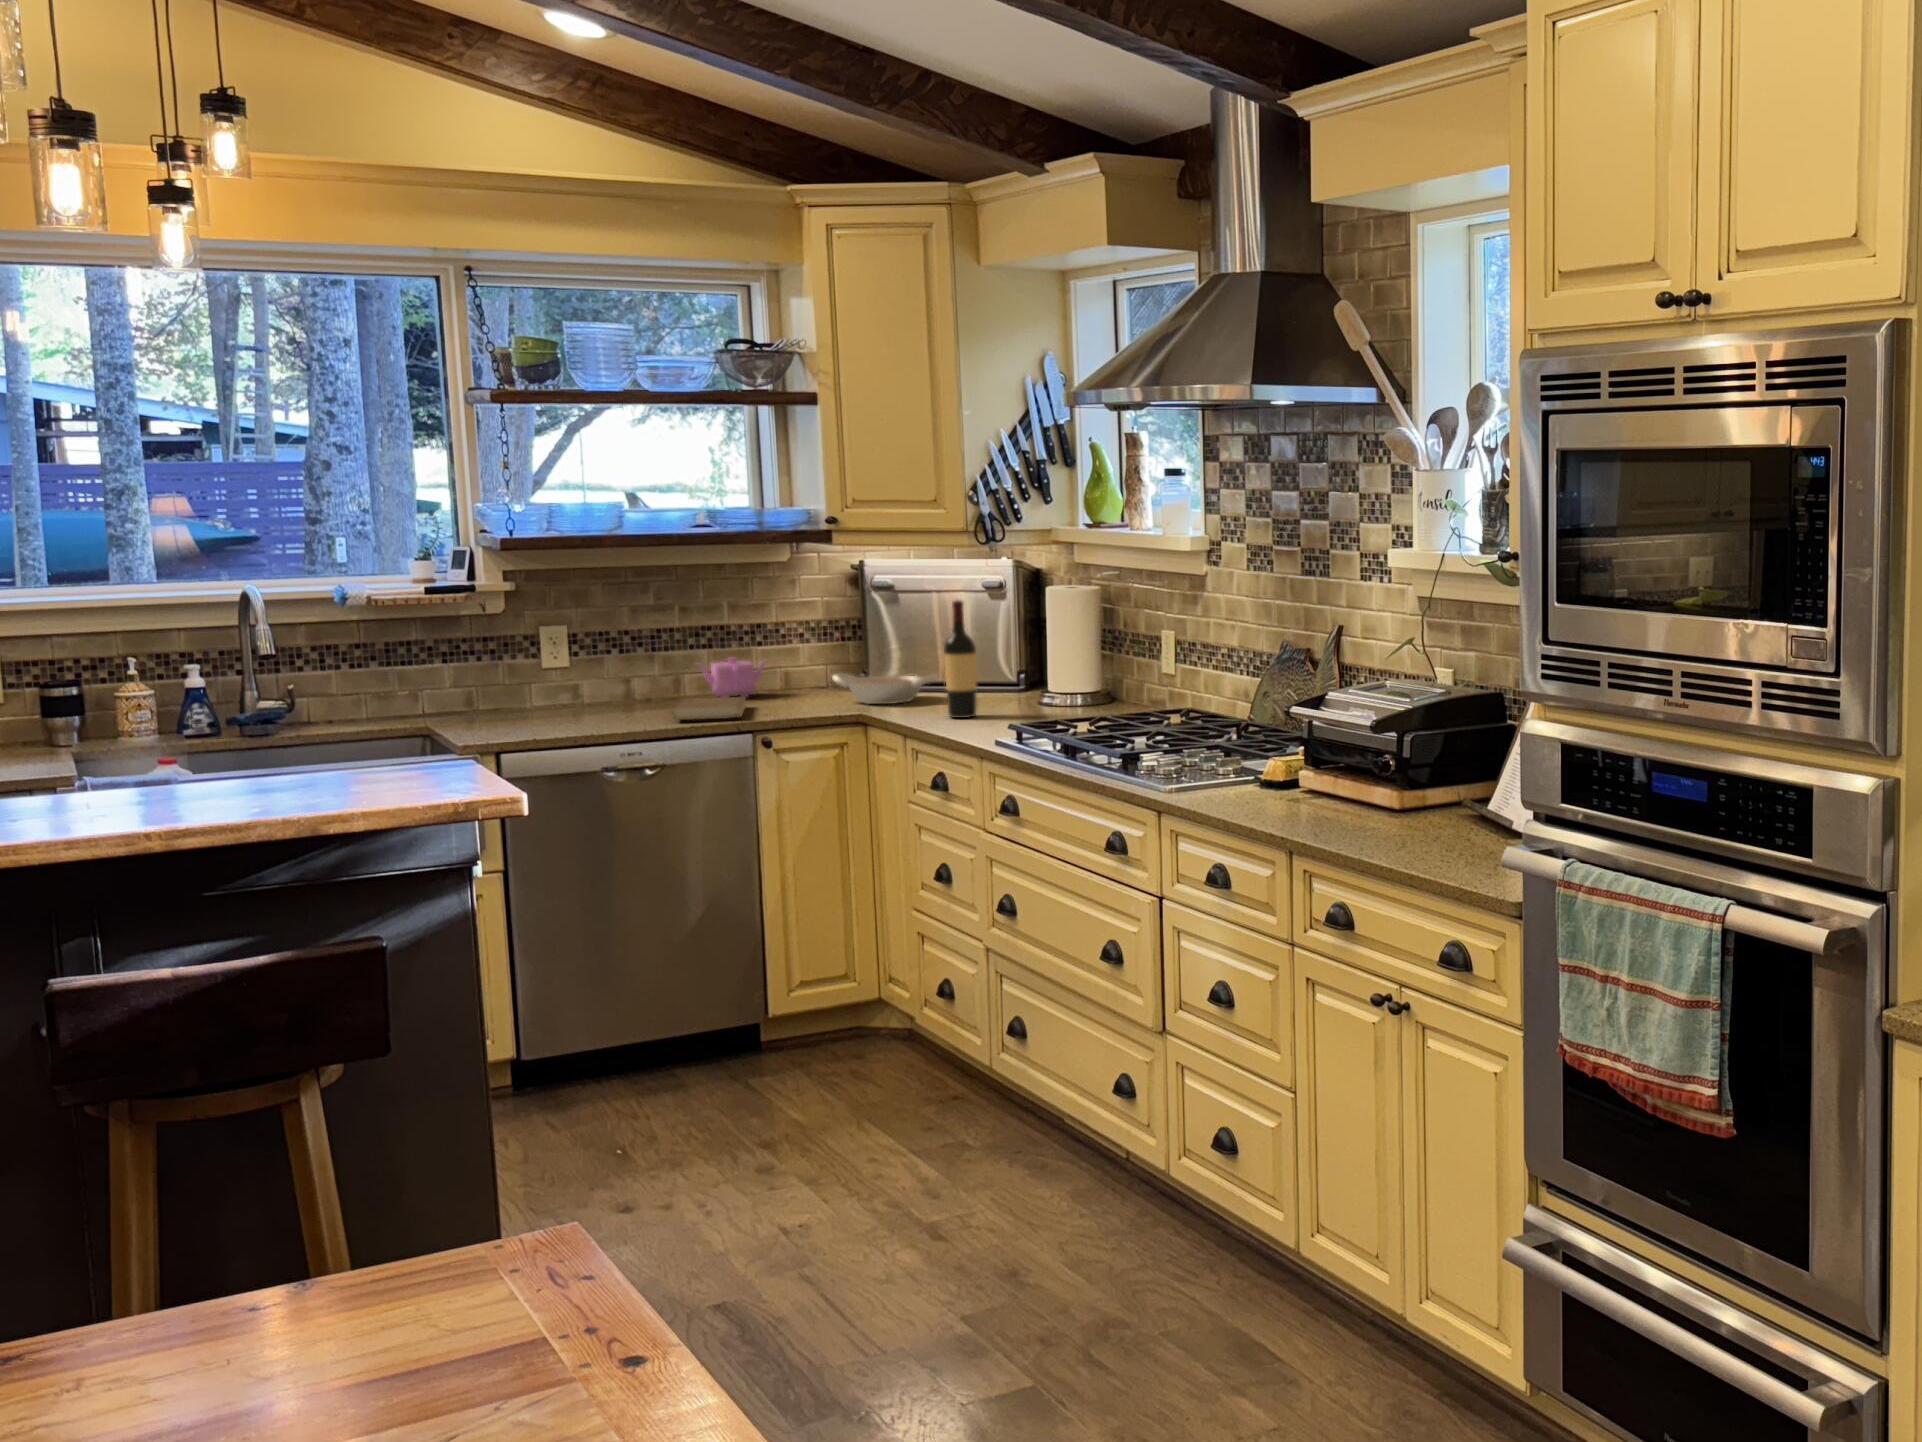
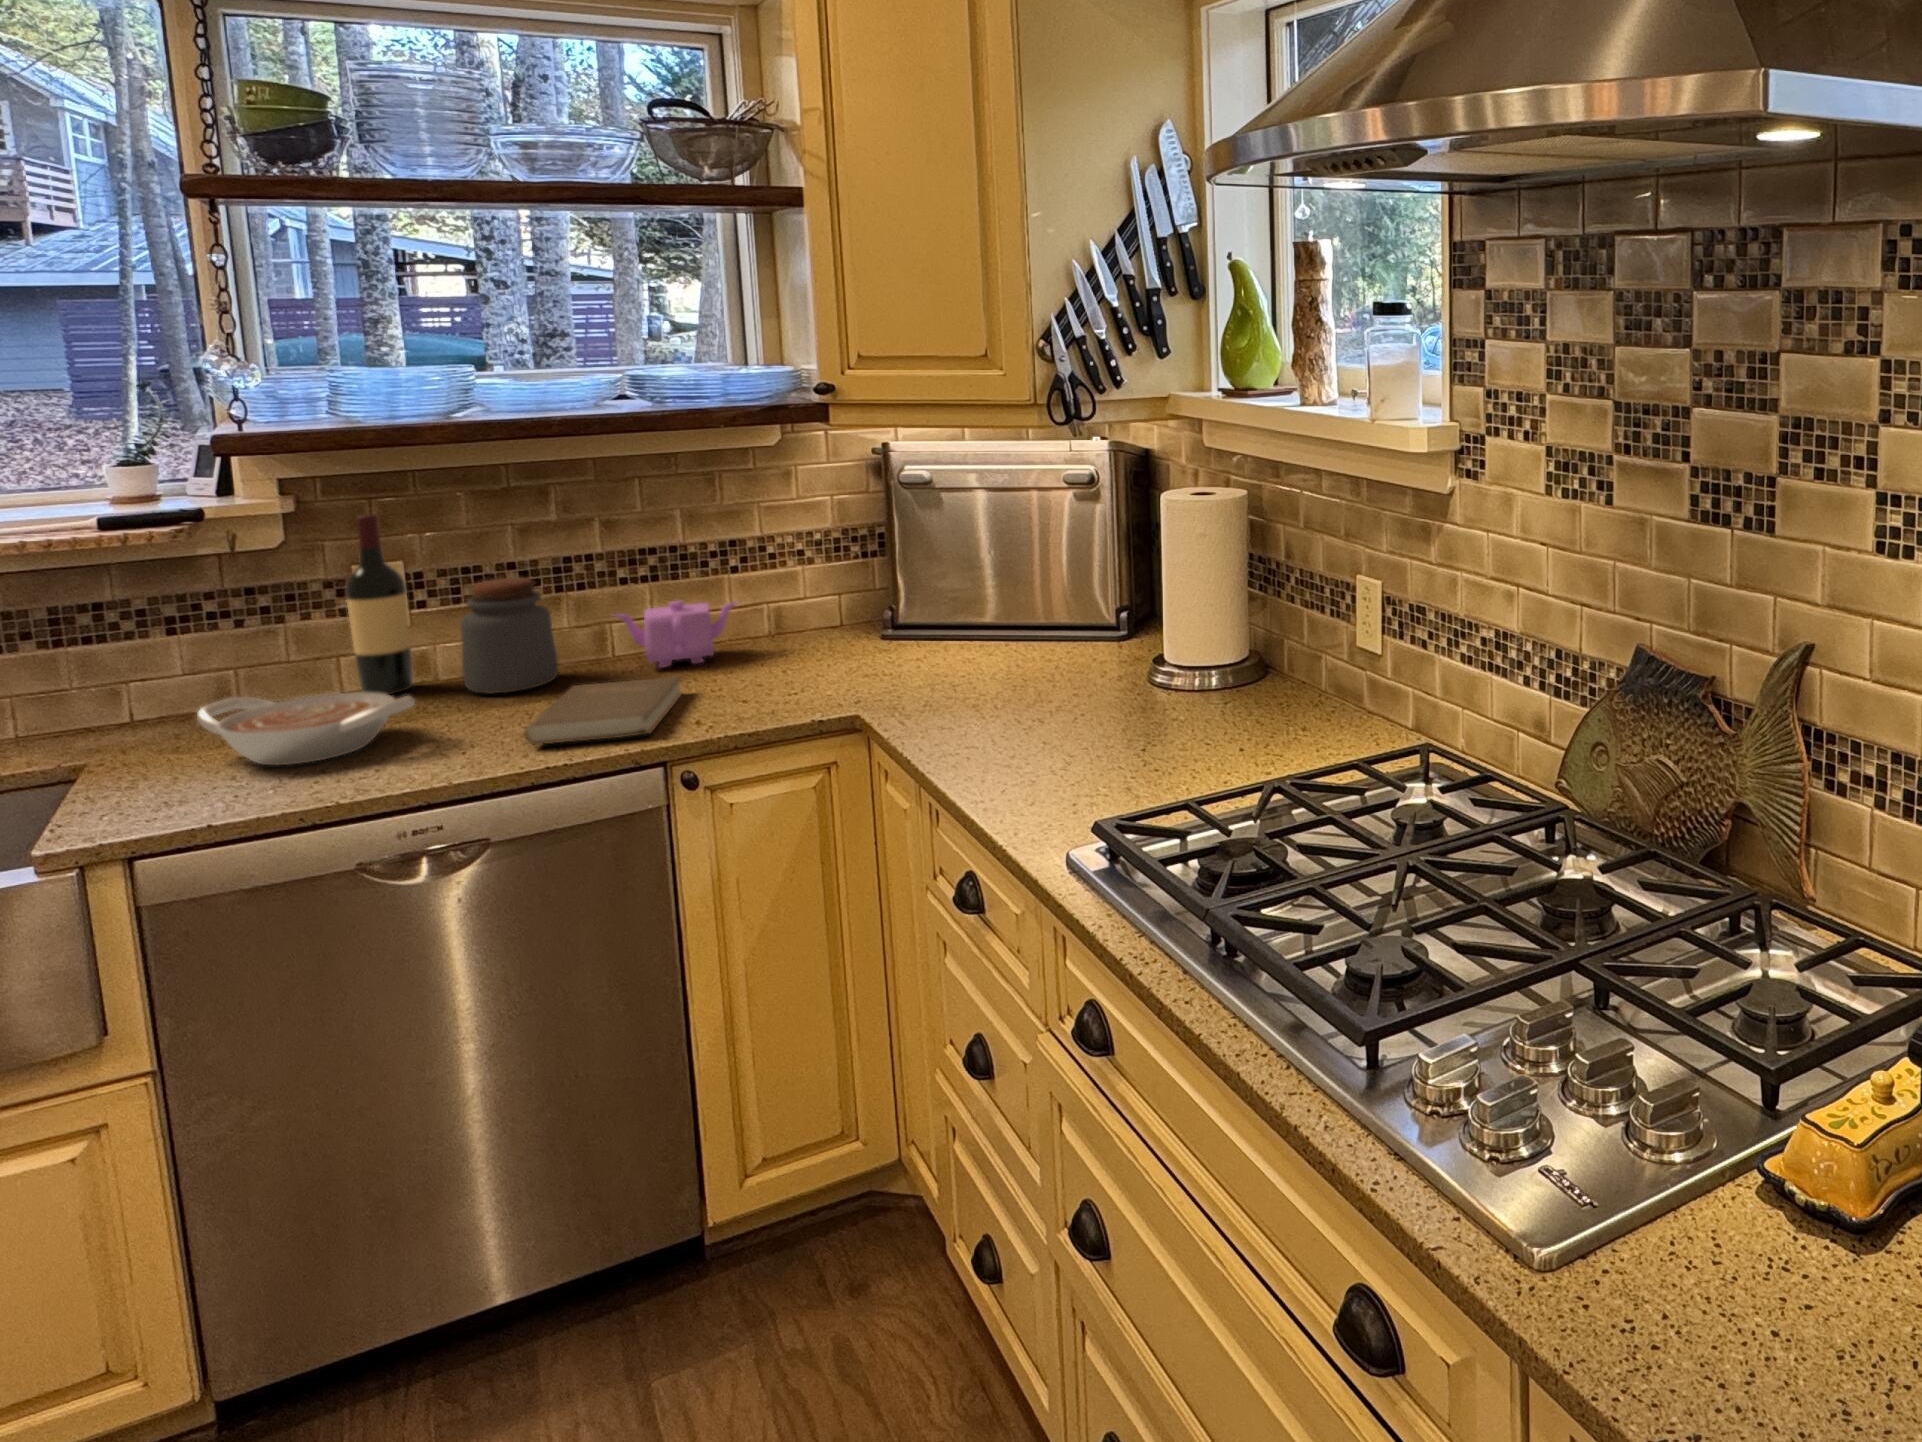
wine bottle: present [944,601,977,718] -> present [346,514,413,694]
jar: none [609,637,663,706] -> present [460,577,558,694]
bowl: present [832,672,938,704] -> present [197,692,415,765]

